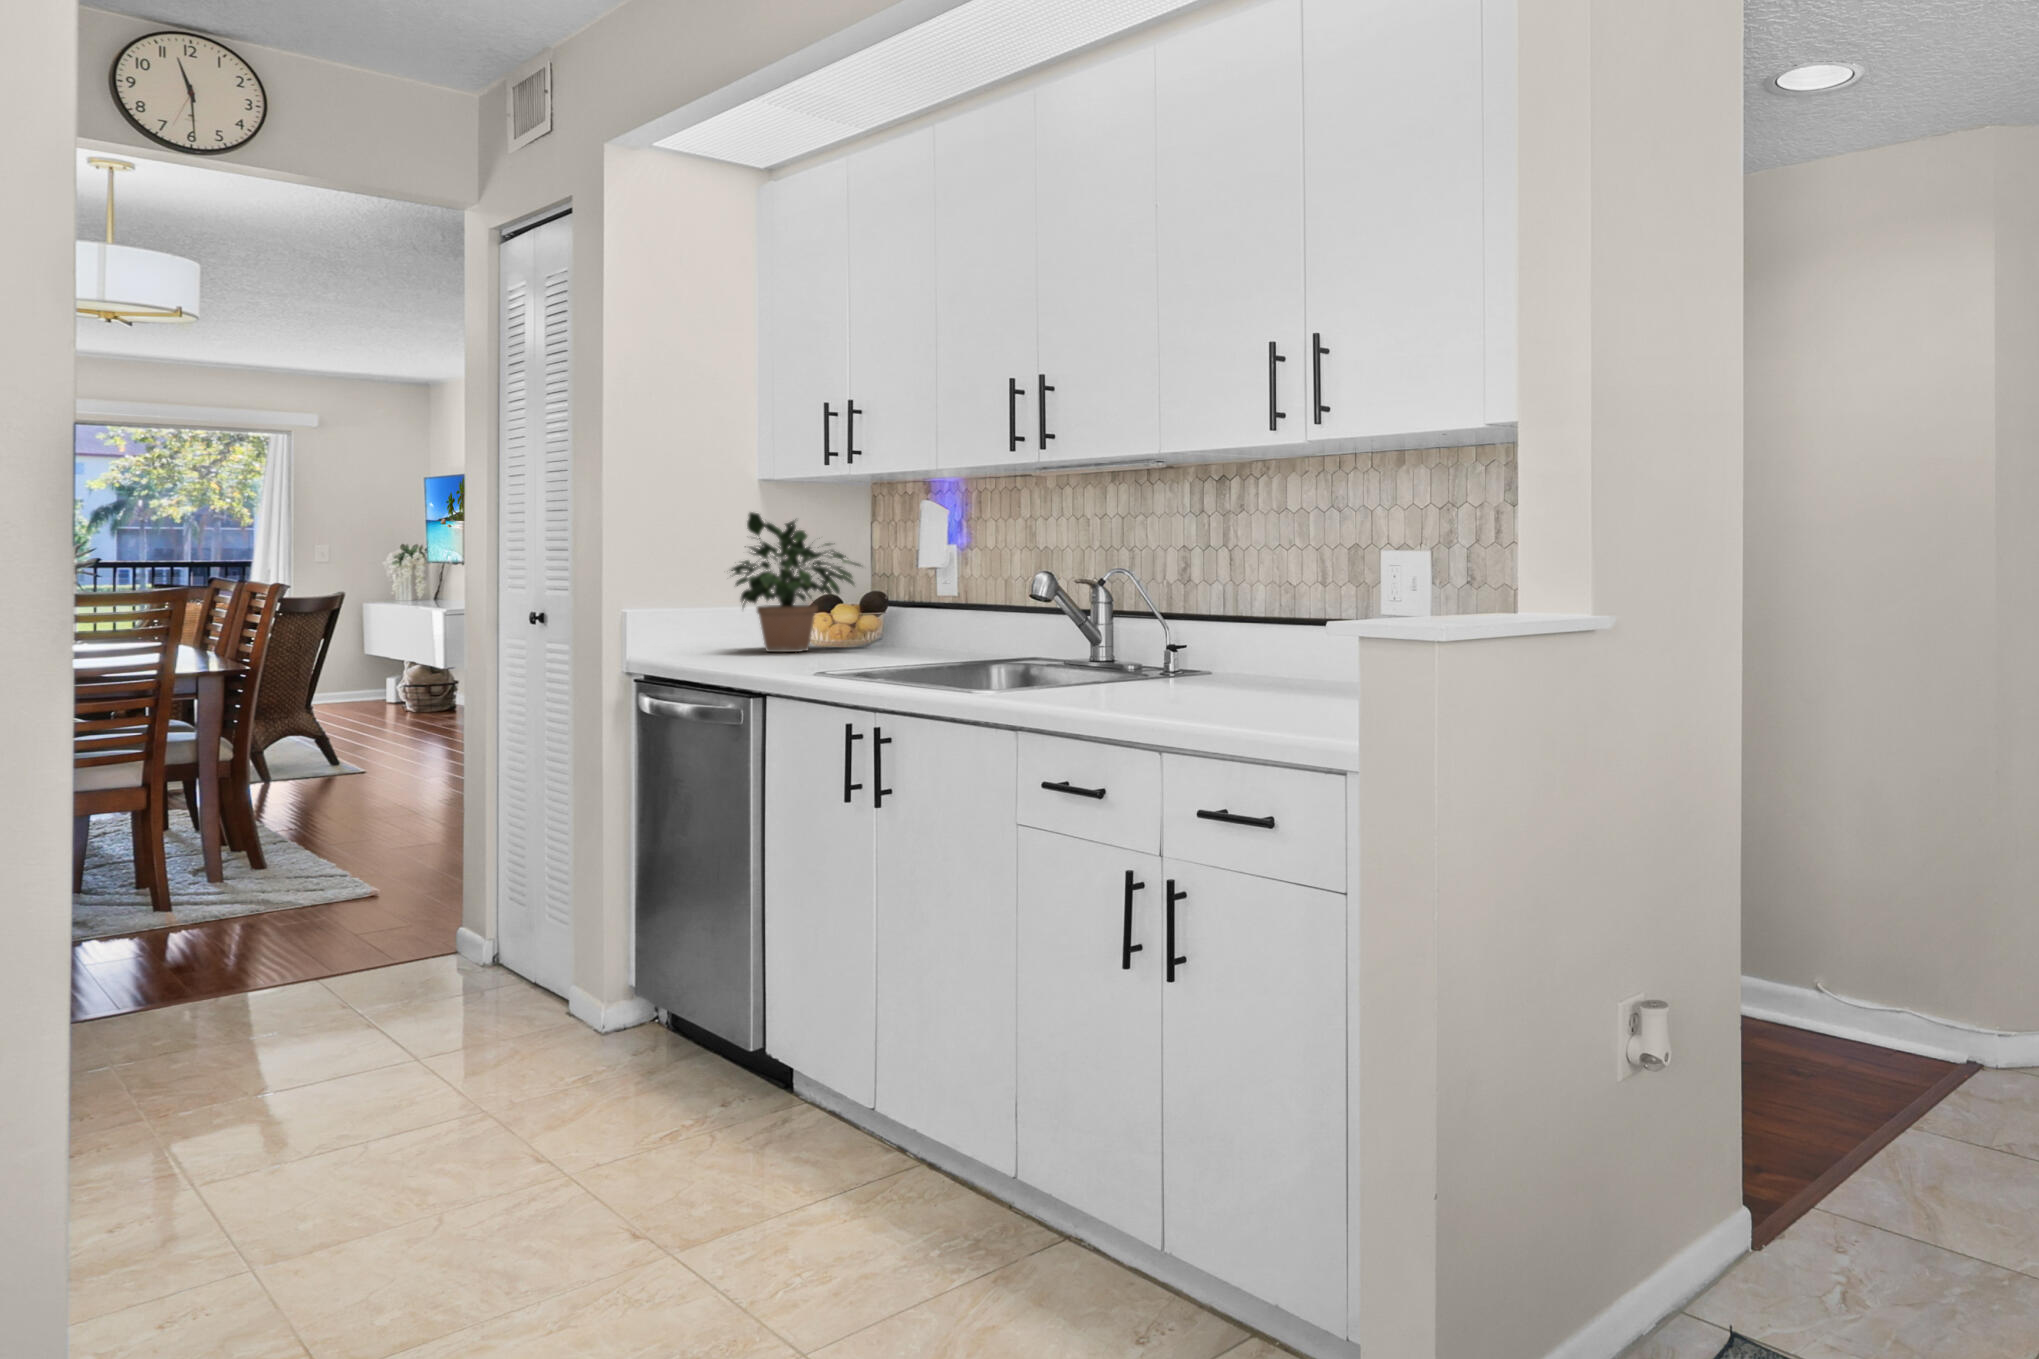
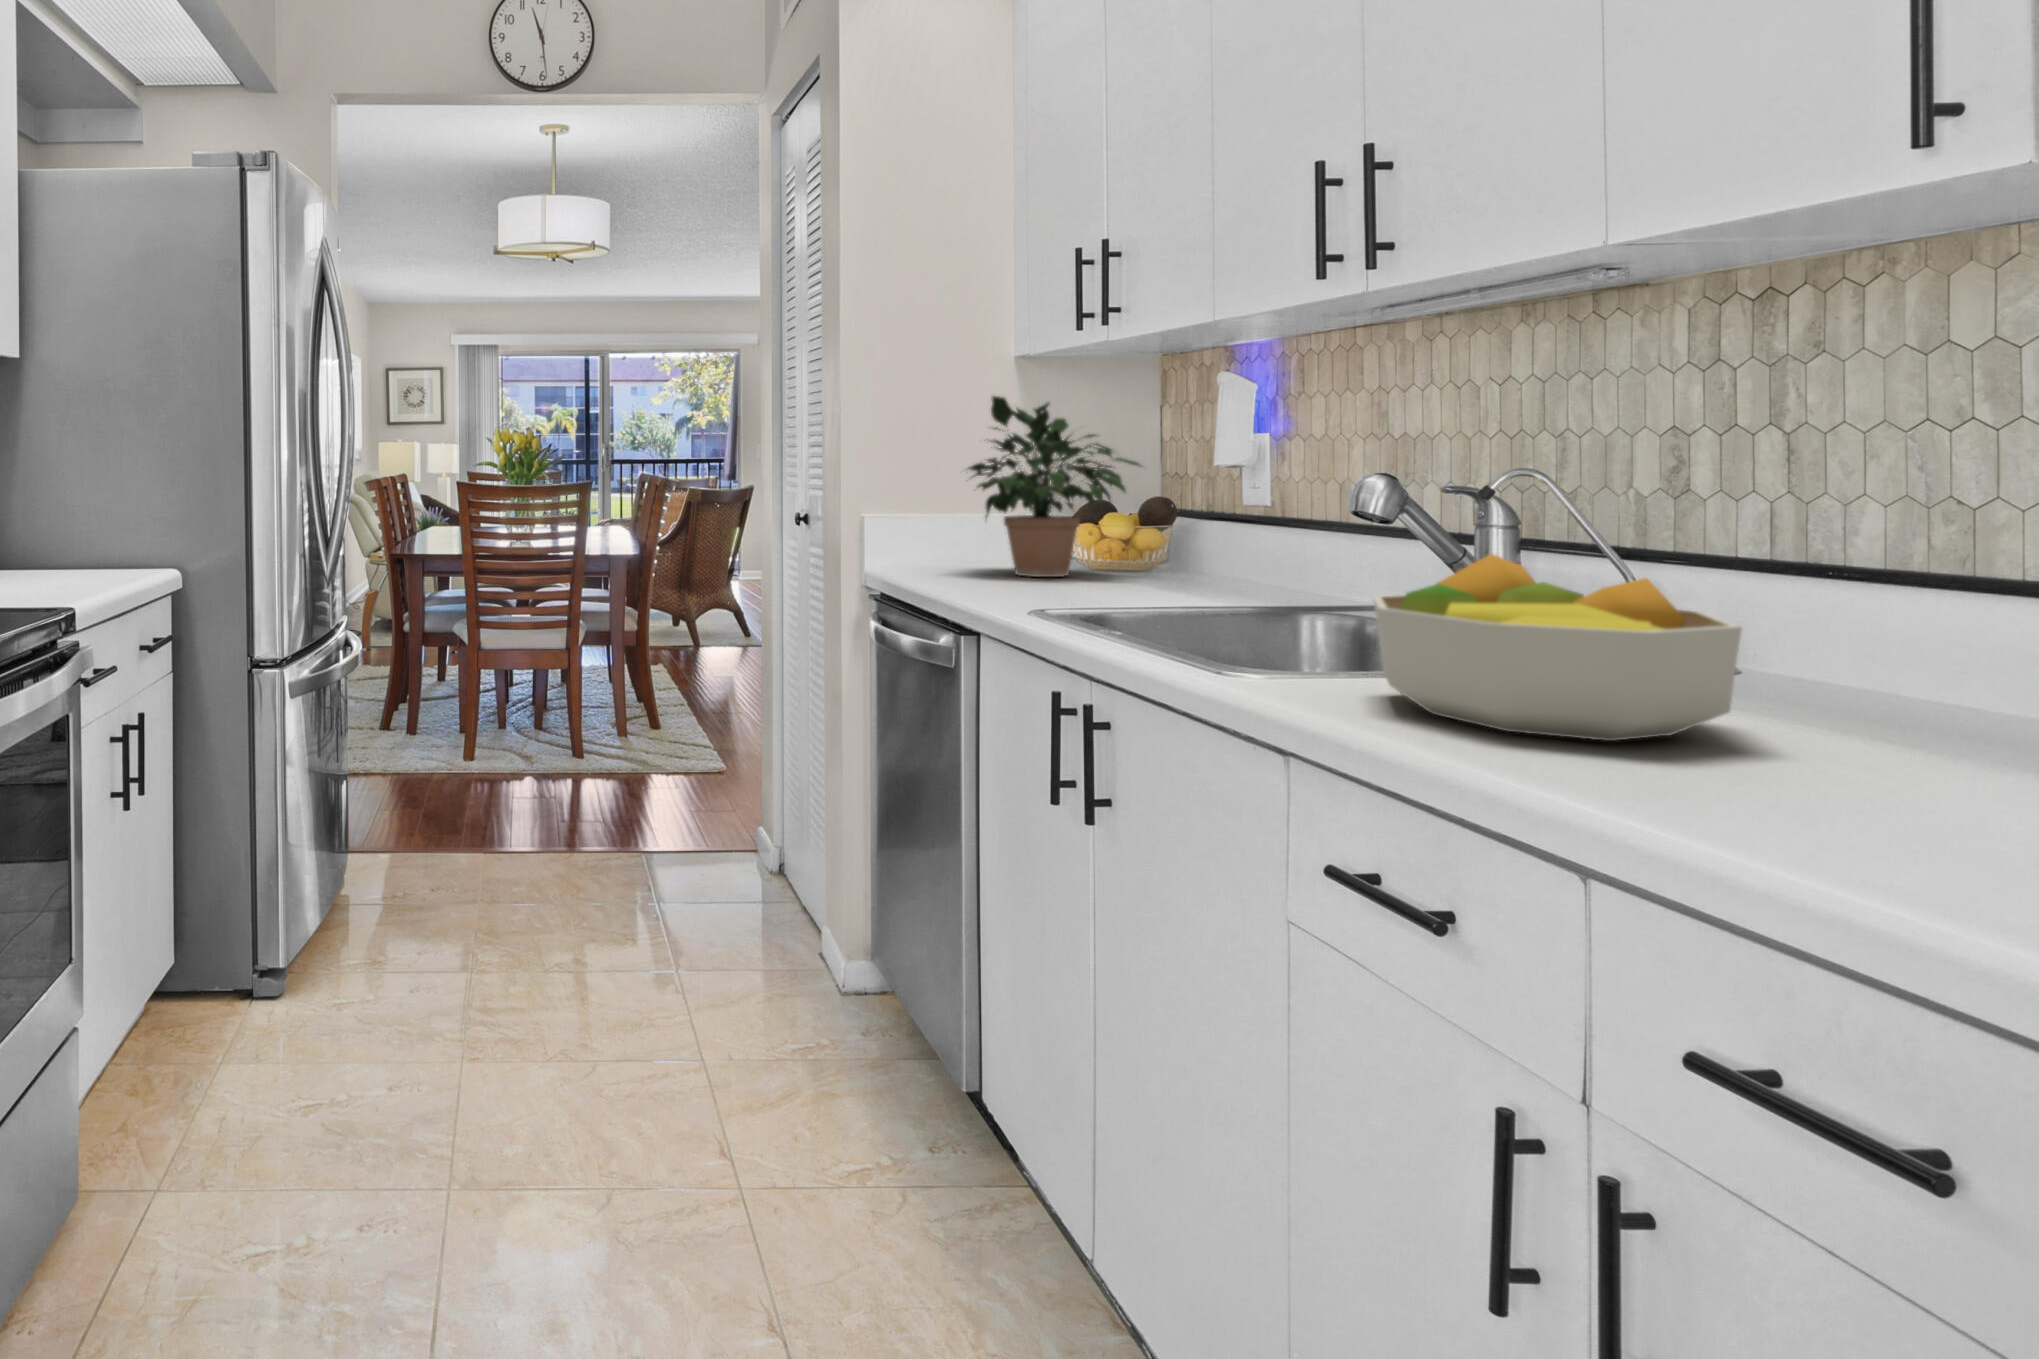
fruit bowl: none [1058,615,1221,703] -> present [1373,554,1742,741]

